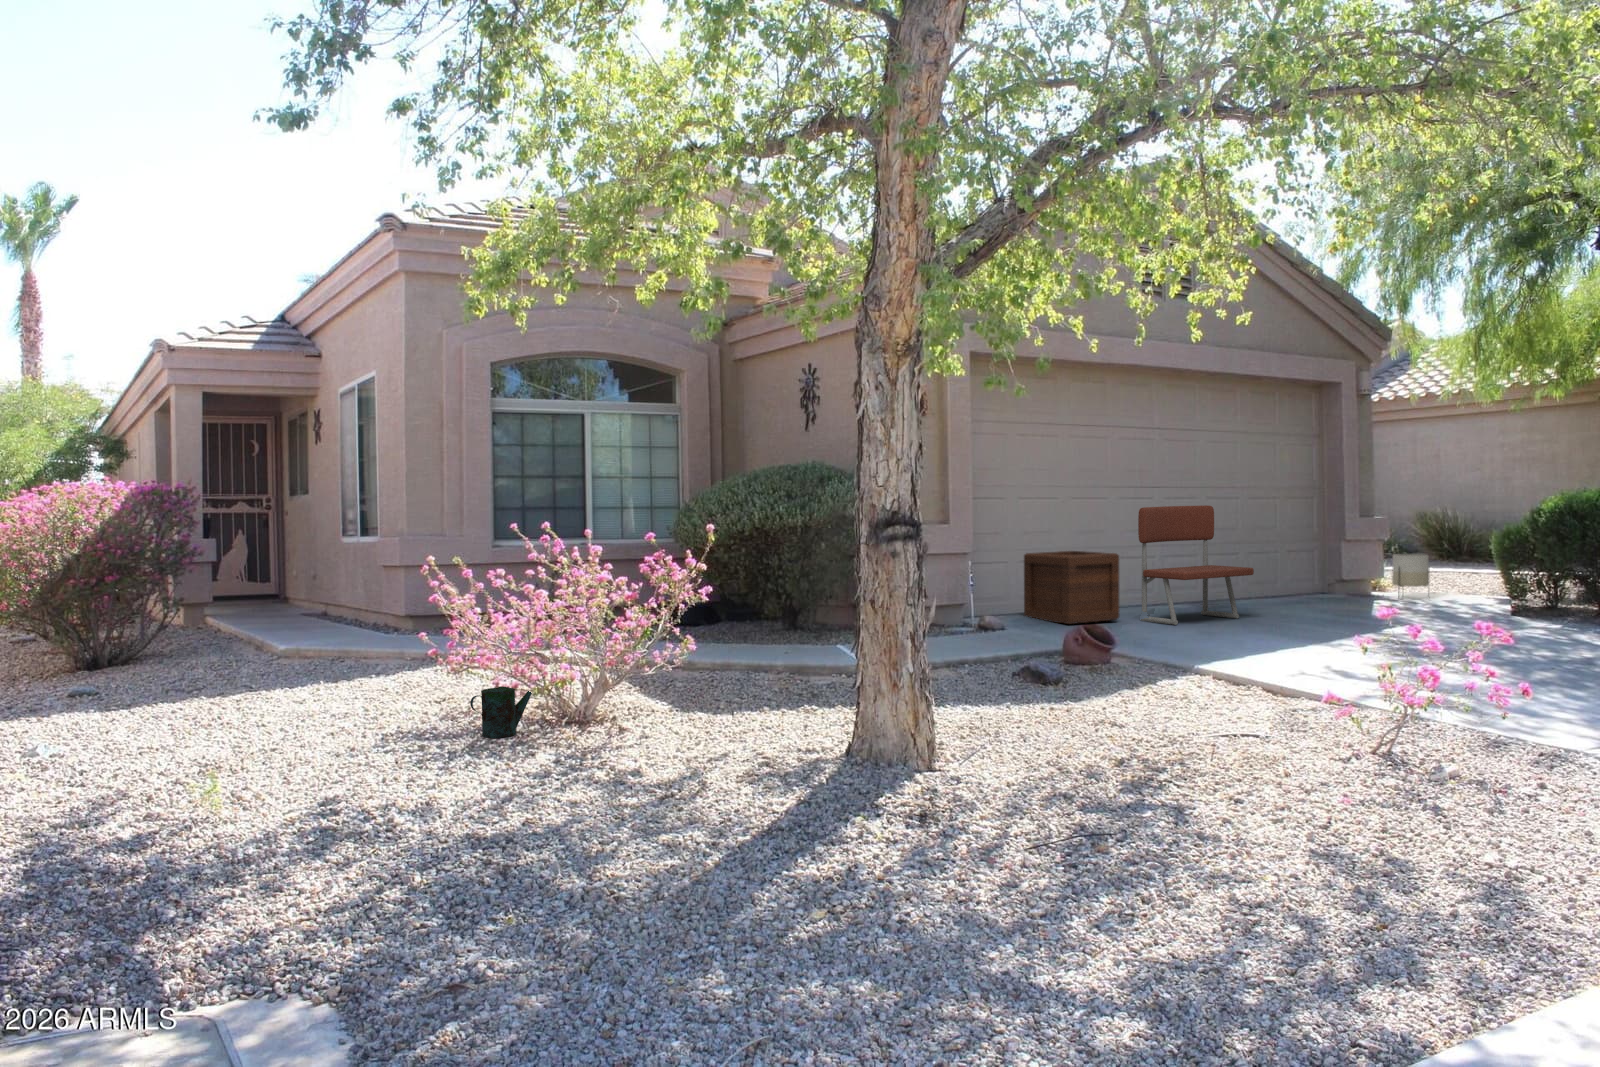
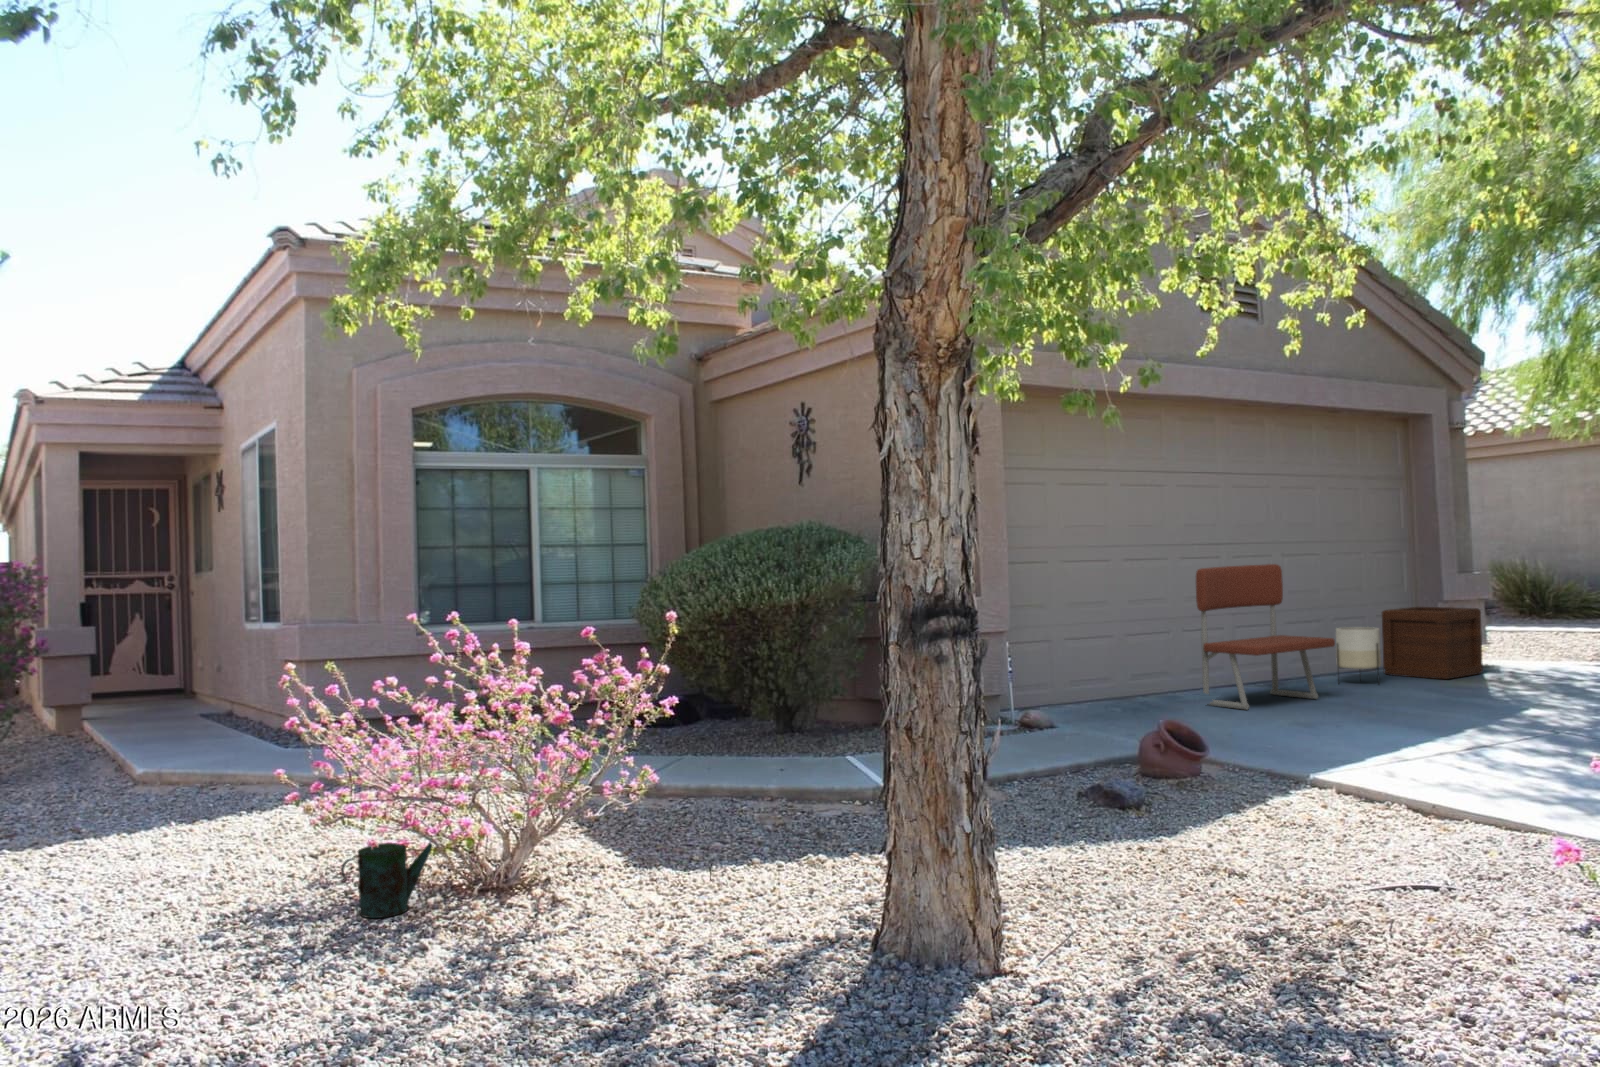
wooden crate: present [1024,551,1119,624] -> present [1382,607,1483,679]
planter: present [1392,554,1429,597] -> present [1336,627,1381,670]

